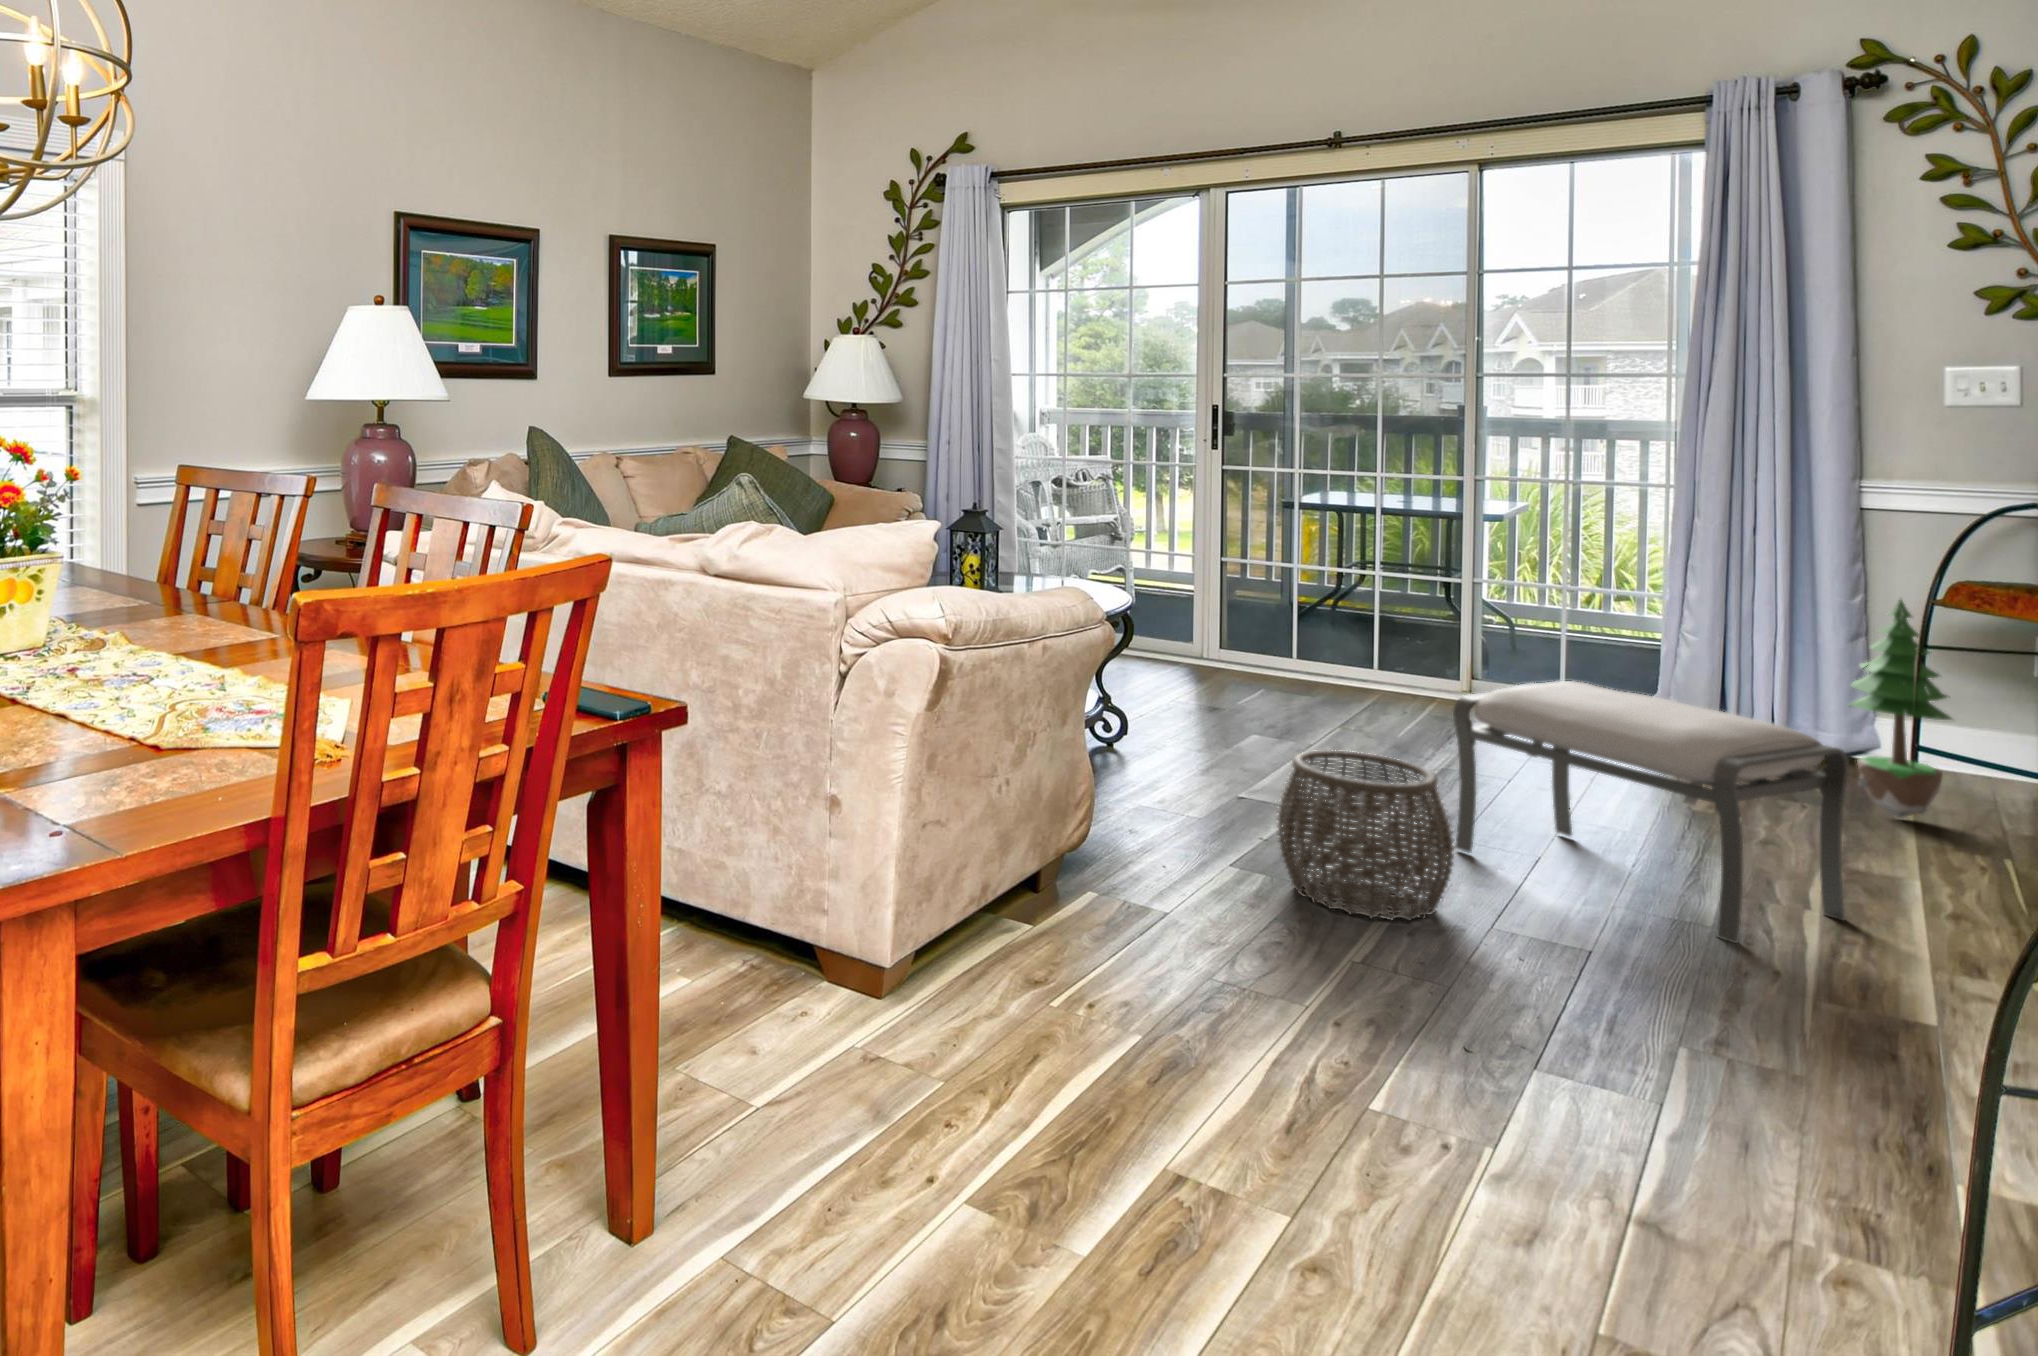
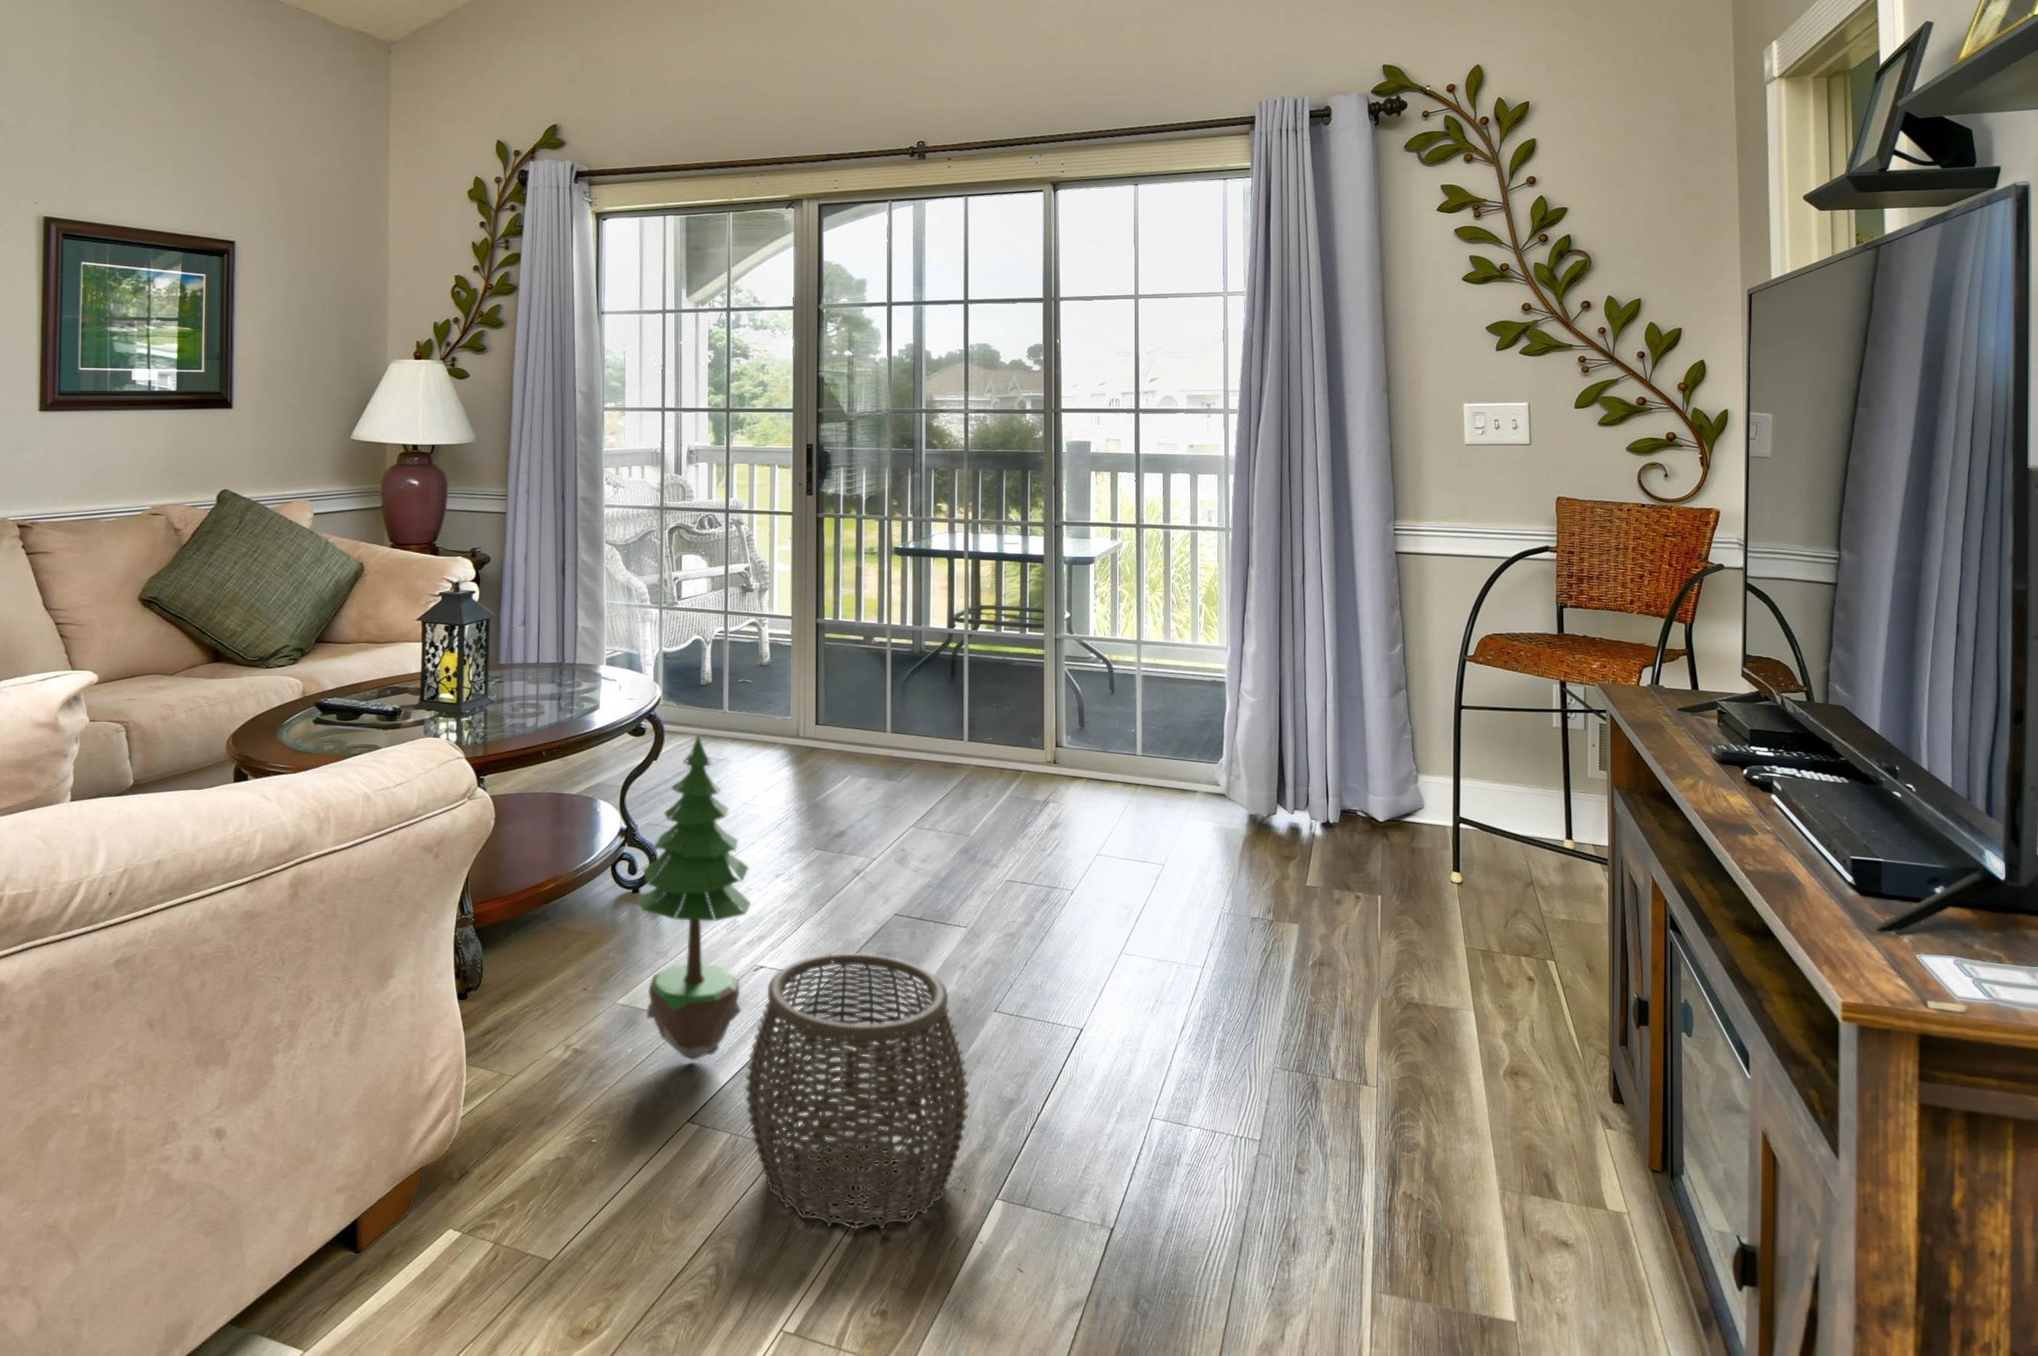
potted tree: present [1849,600,1952,818] -> present [638,737,750,1060]
ottoman: present [1453,681,1849,943] -> none [990,800,1403,1180]

